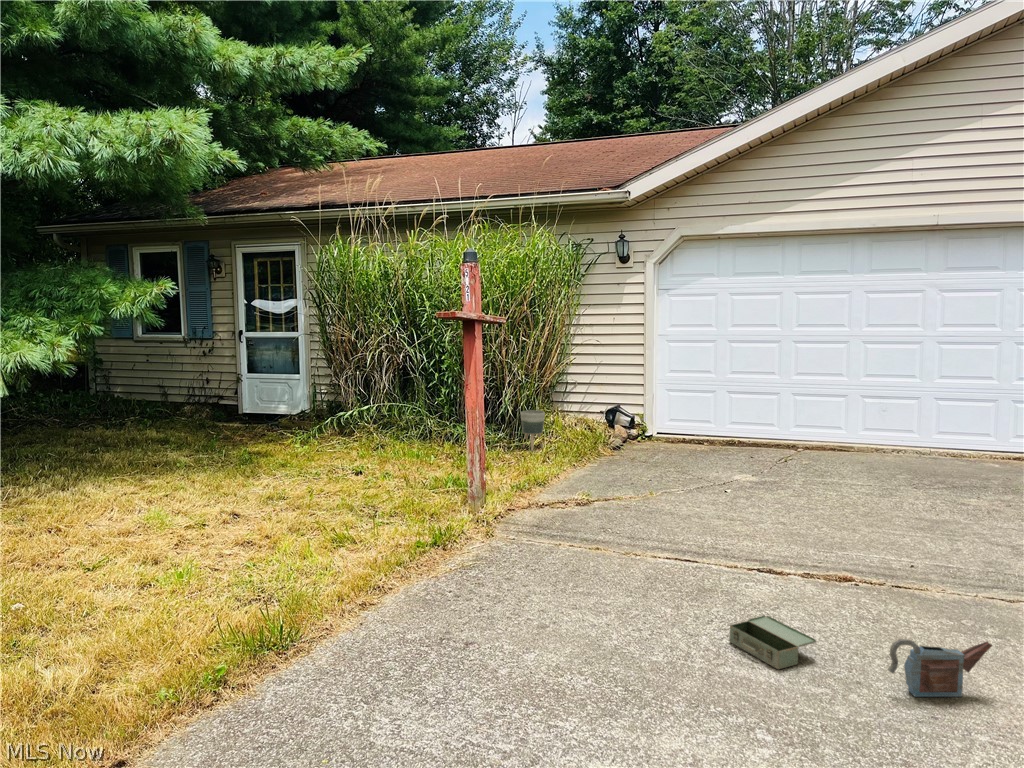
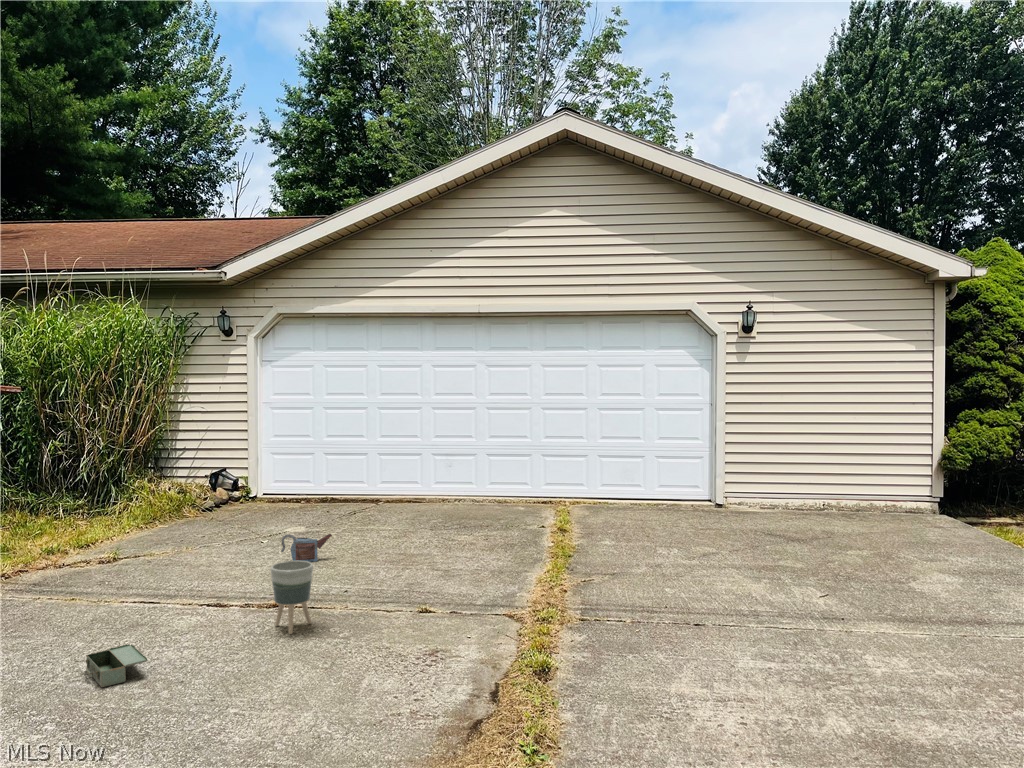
planter: present [521,410,545,451] -> present [271,561,313,634]
watering can: present [888,639,992,697] -> present [281,534,332,562]

